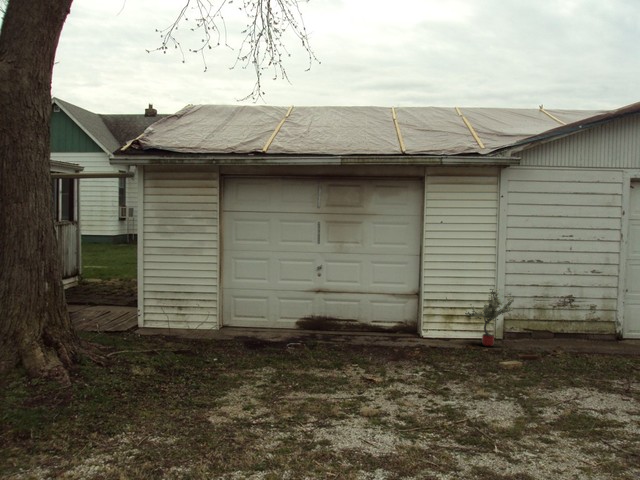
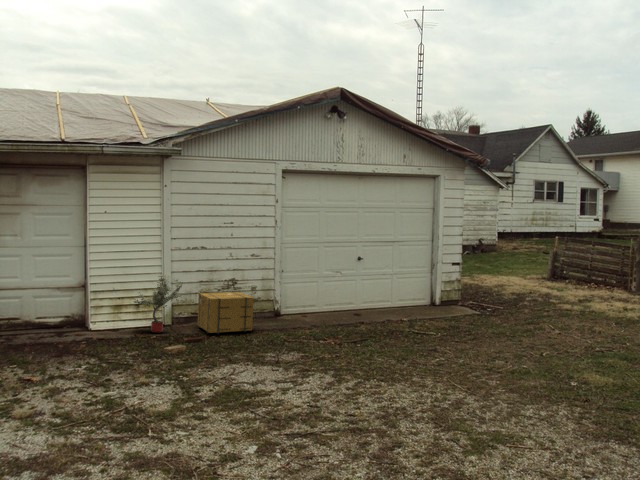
cardboard box: none [530,308,595,354] -> present [197,292,254,334]

